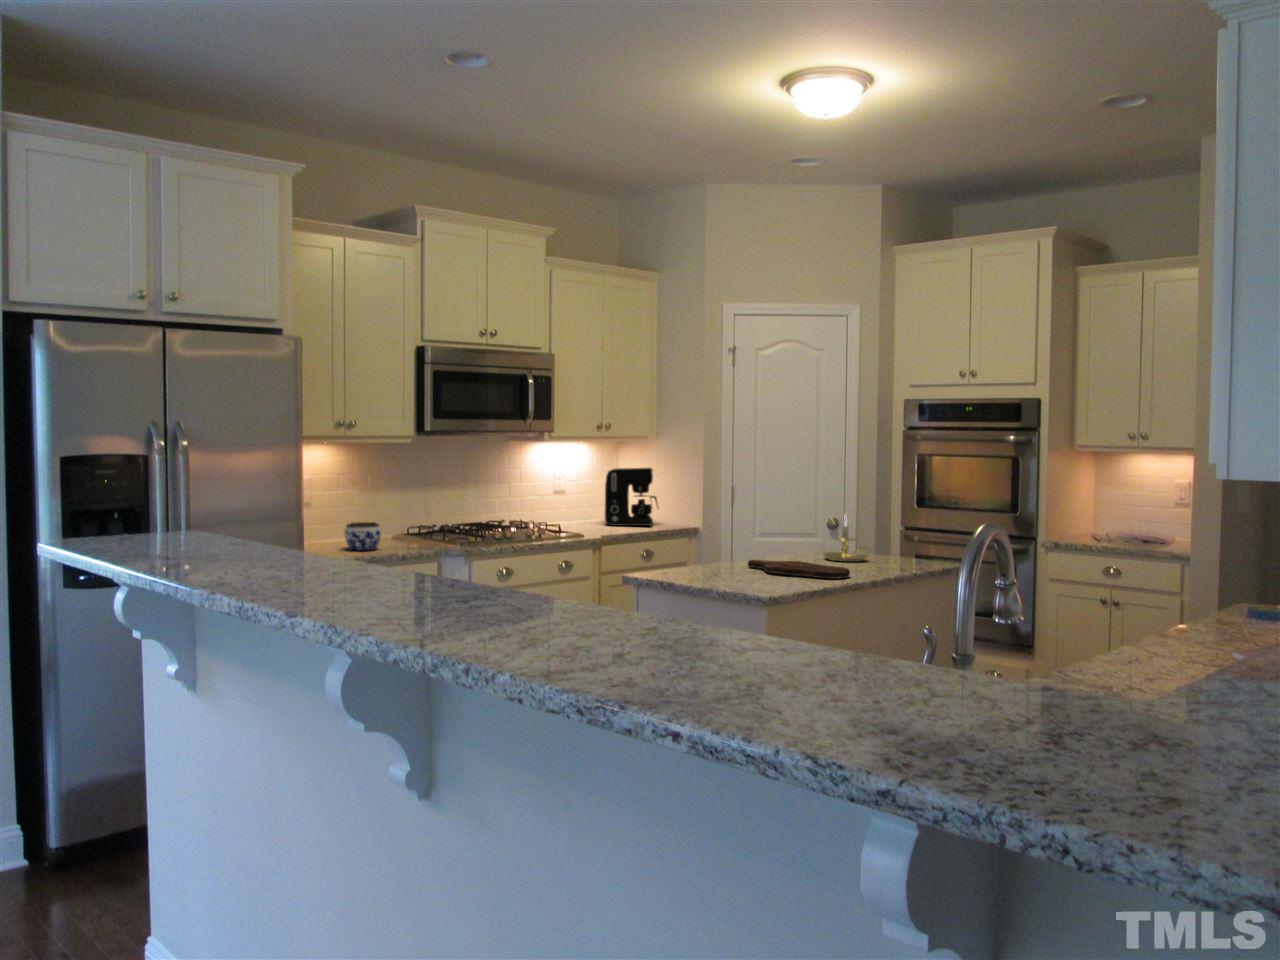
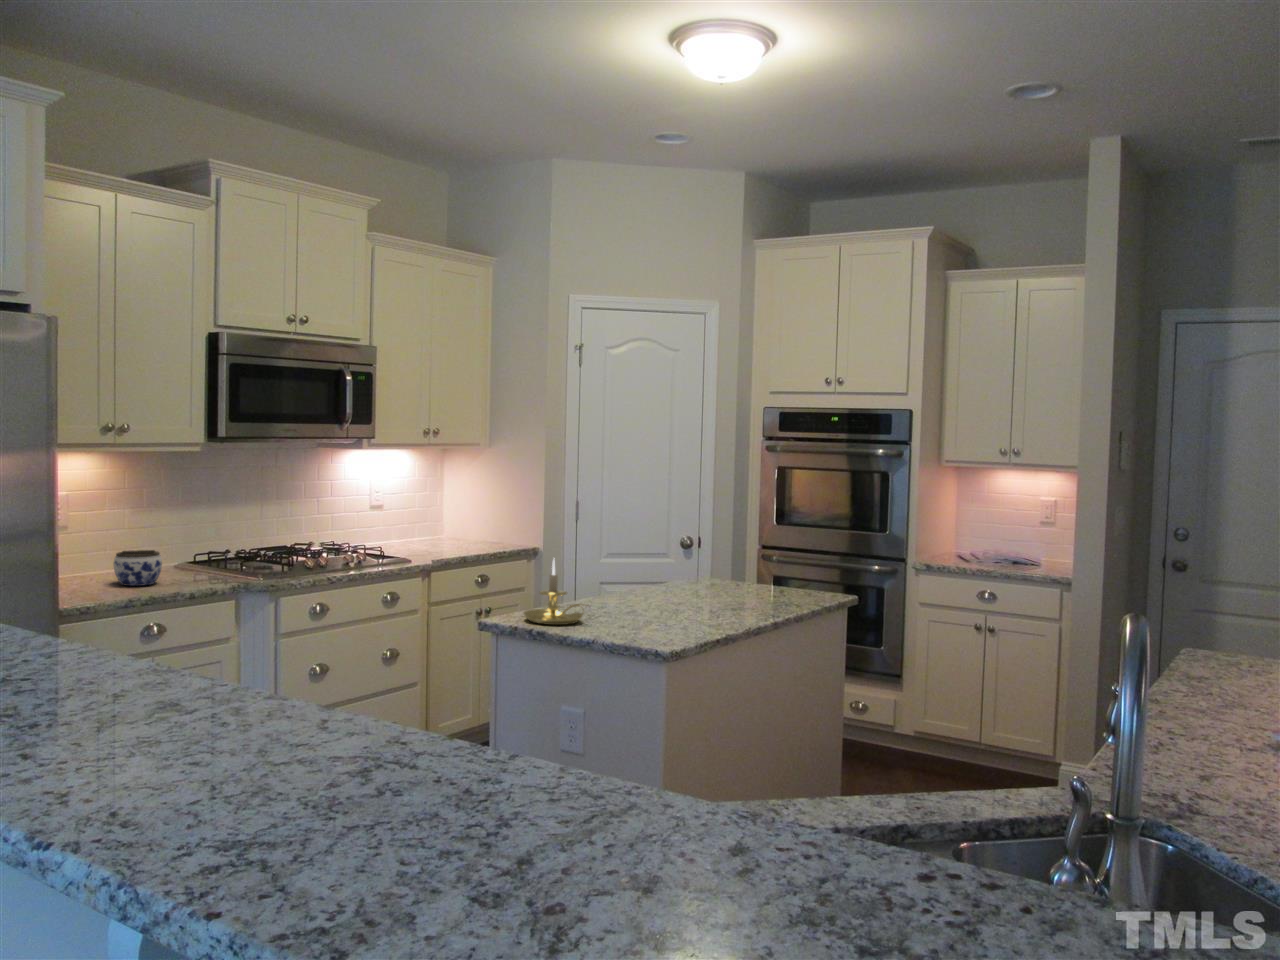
coffee maker: present [605,468,658,526] -> none [433,480,495,547]
candle holder: present [823,520,867,562] -> present [524,559,584,625]
cutting board: present [748,560,850,579] -> none [625,597,747,621]

